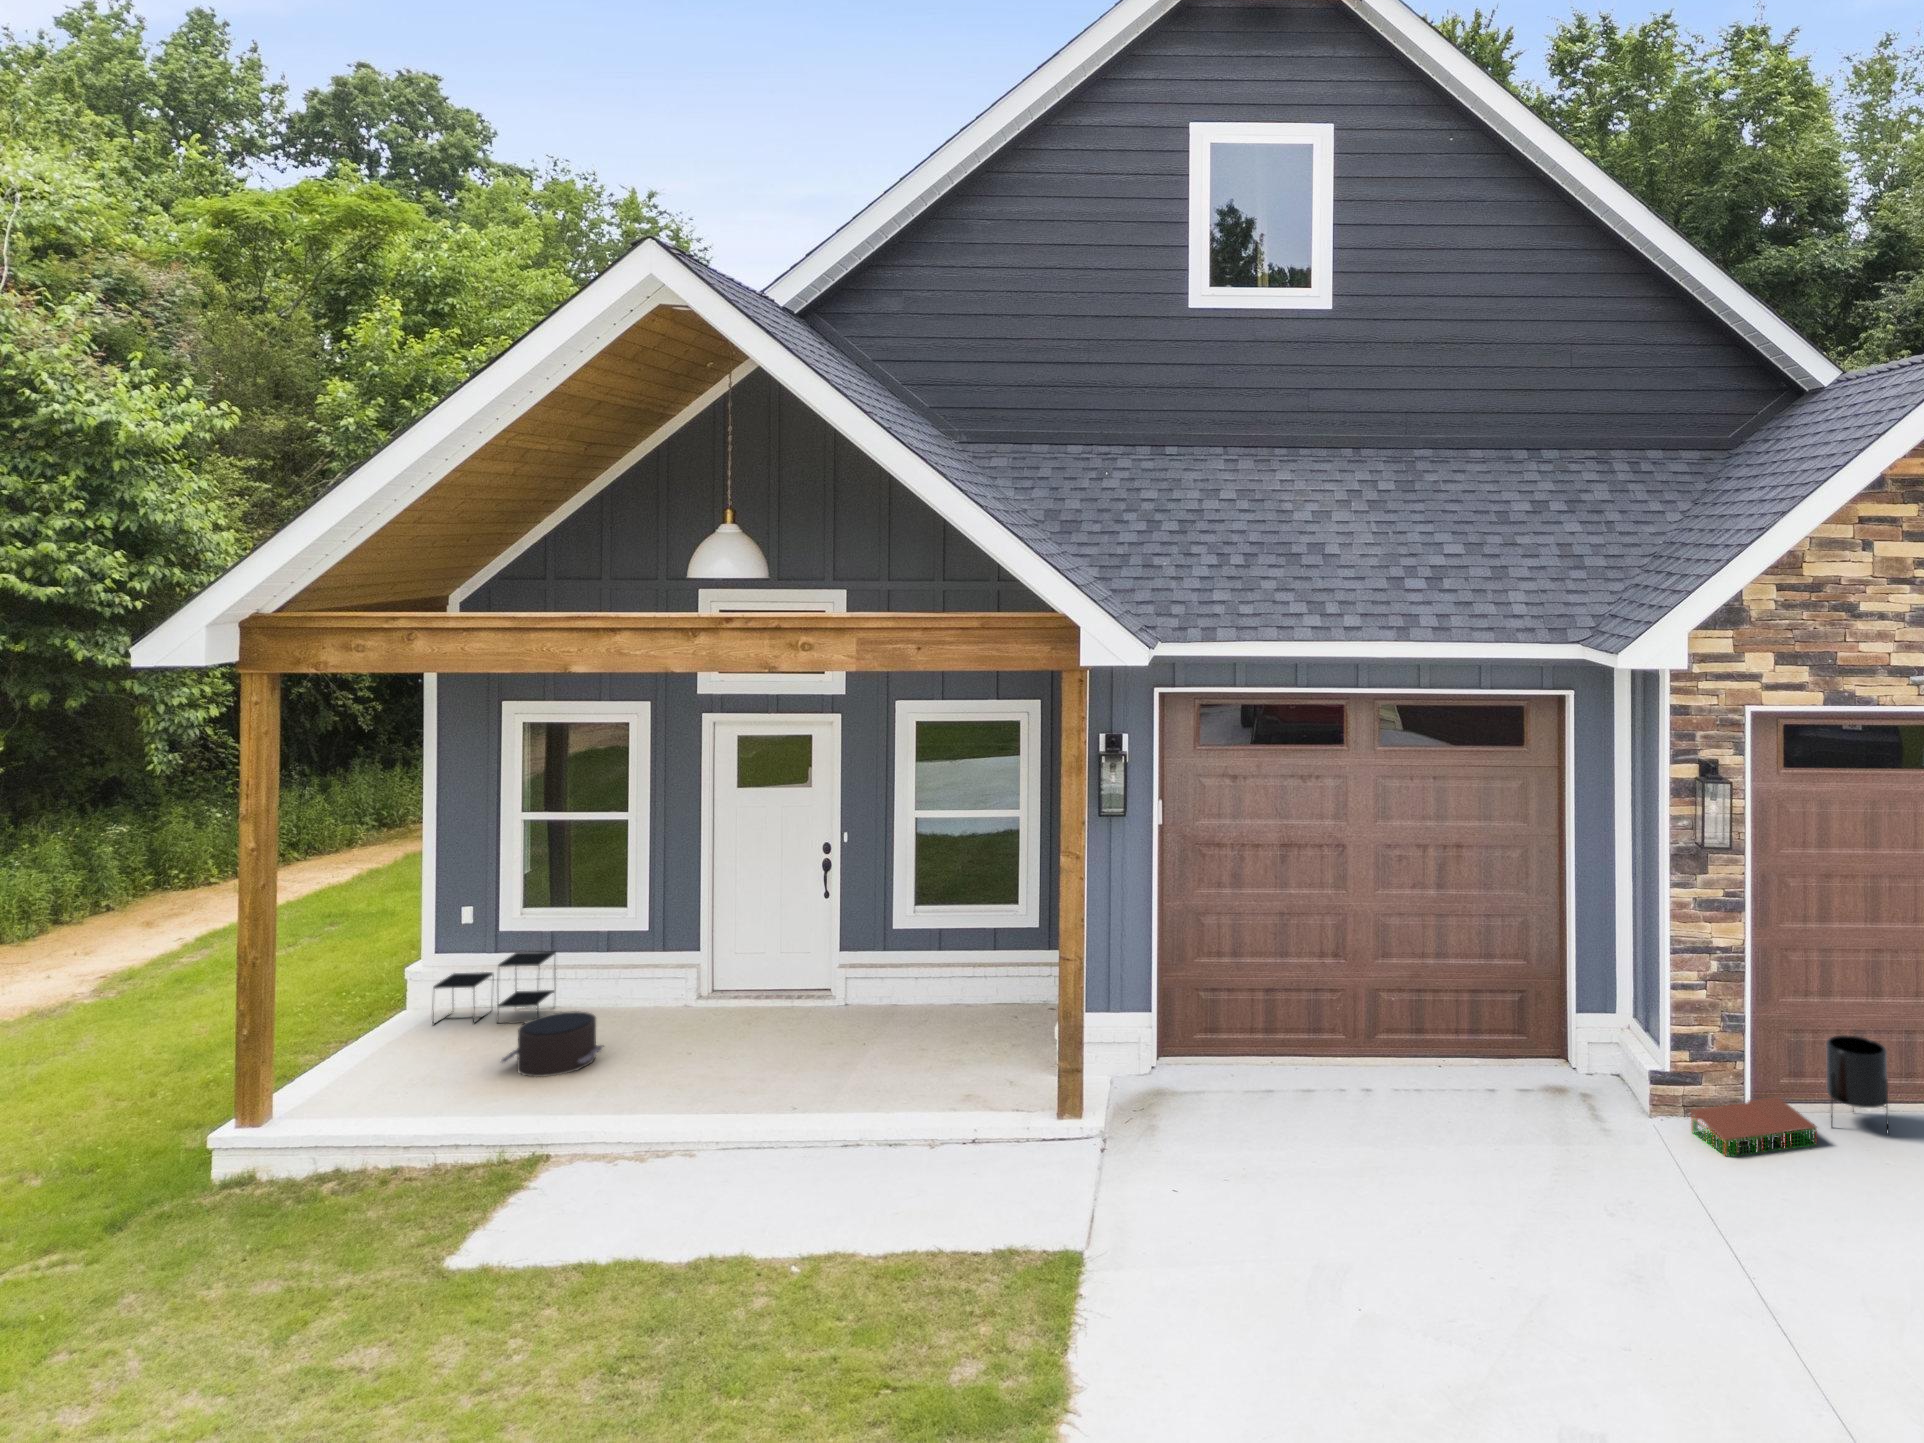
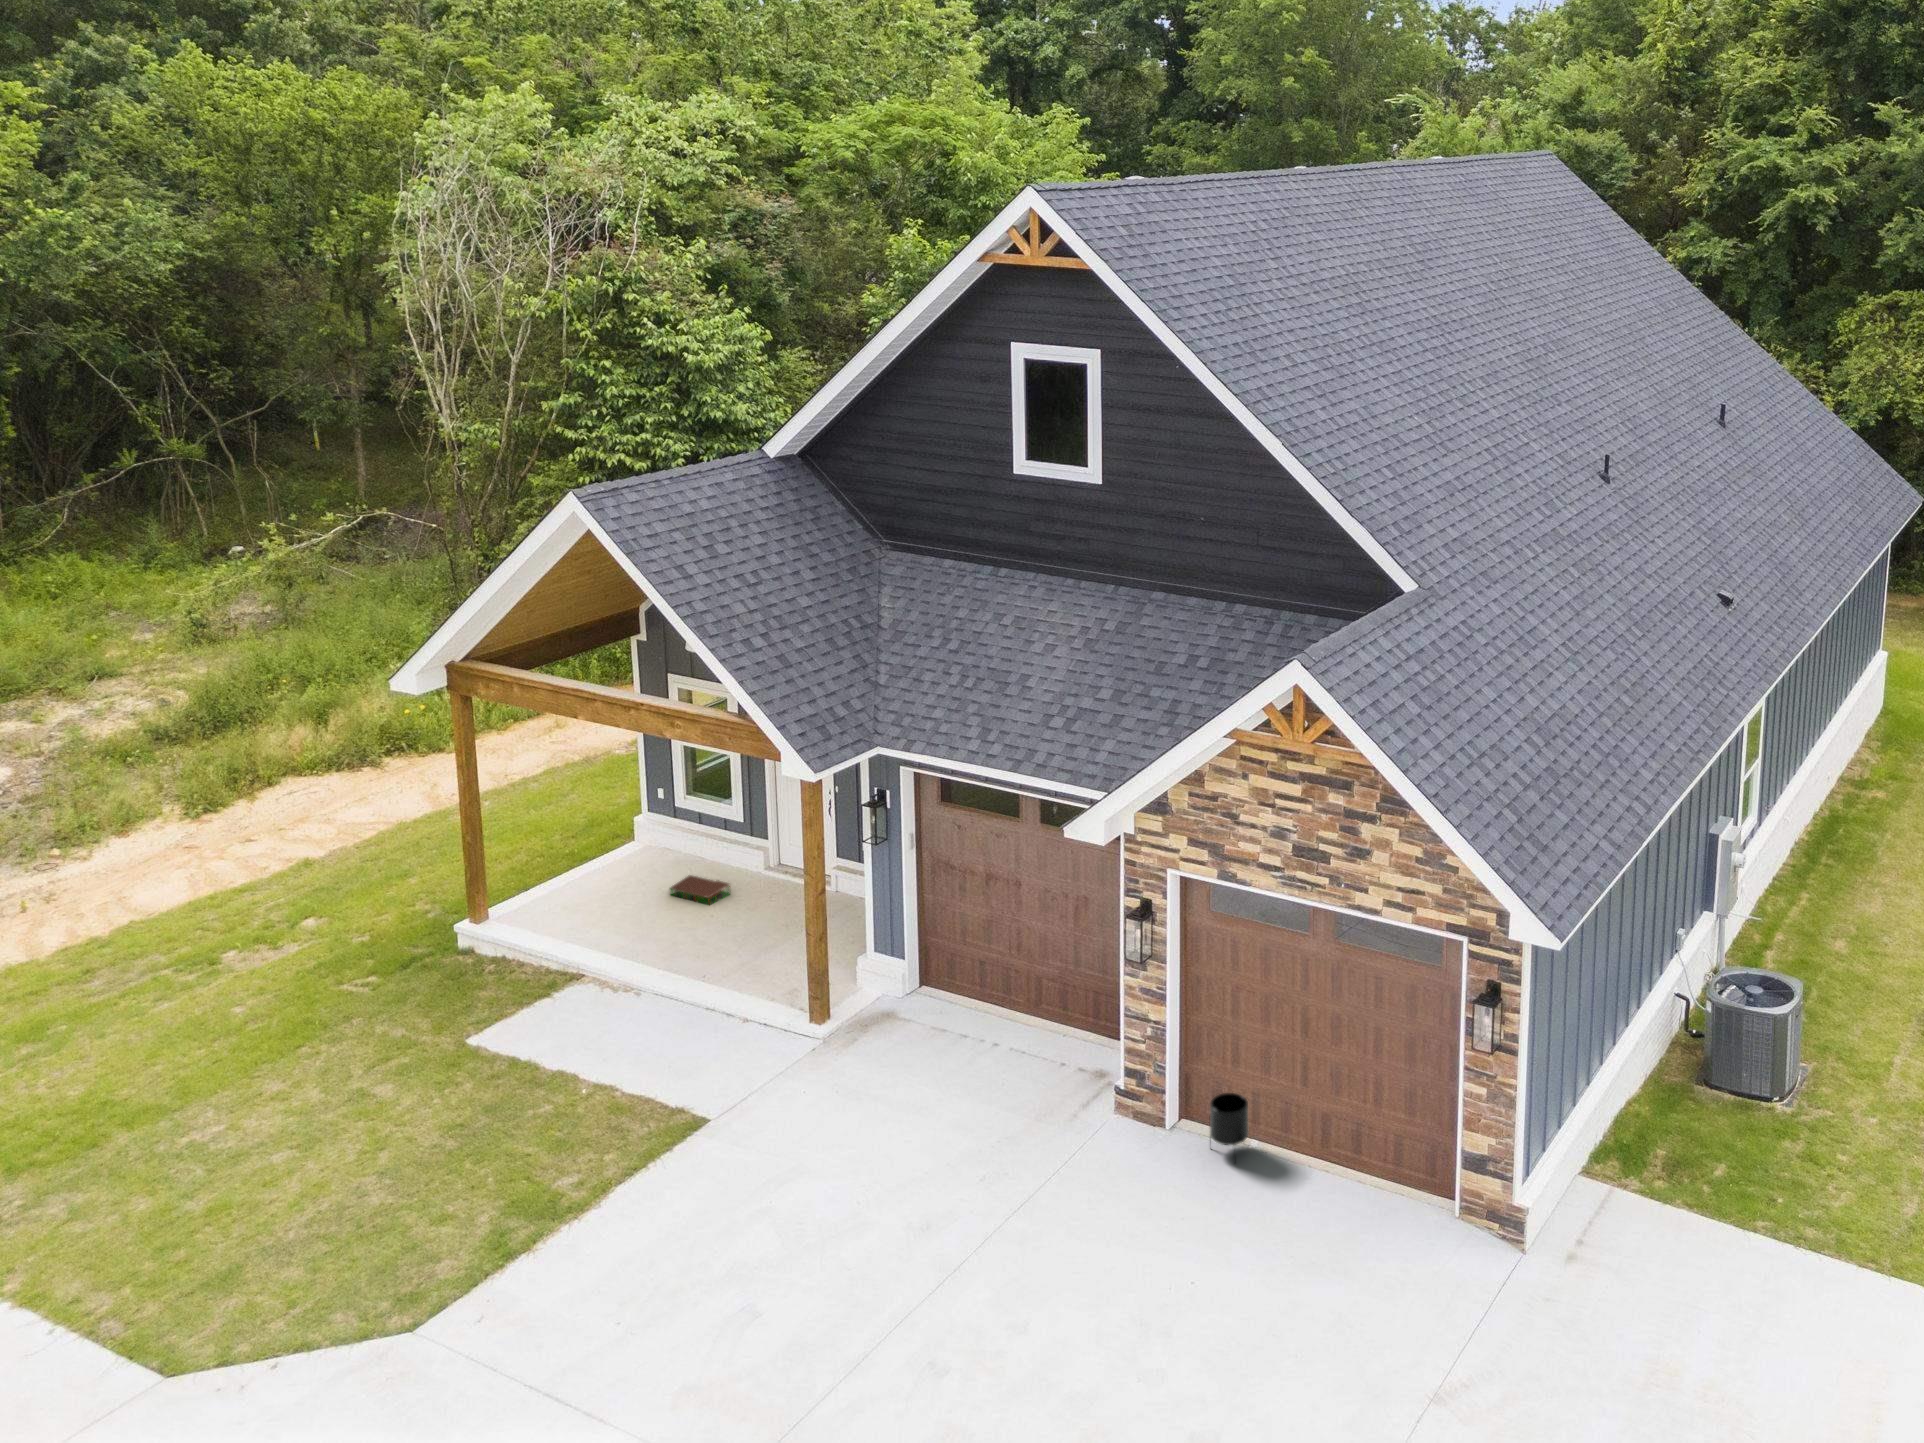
side table: present [432,951,556,1025] -> none [598,840,662,885]
pouf: present [501,1011,603,1077] -> none [596,890,648,928]
storage bin: present [1691,1097,1817,1155] -> present [670,875,730,903]

